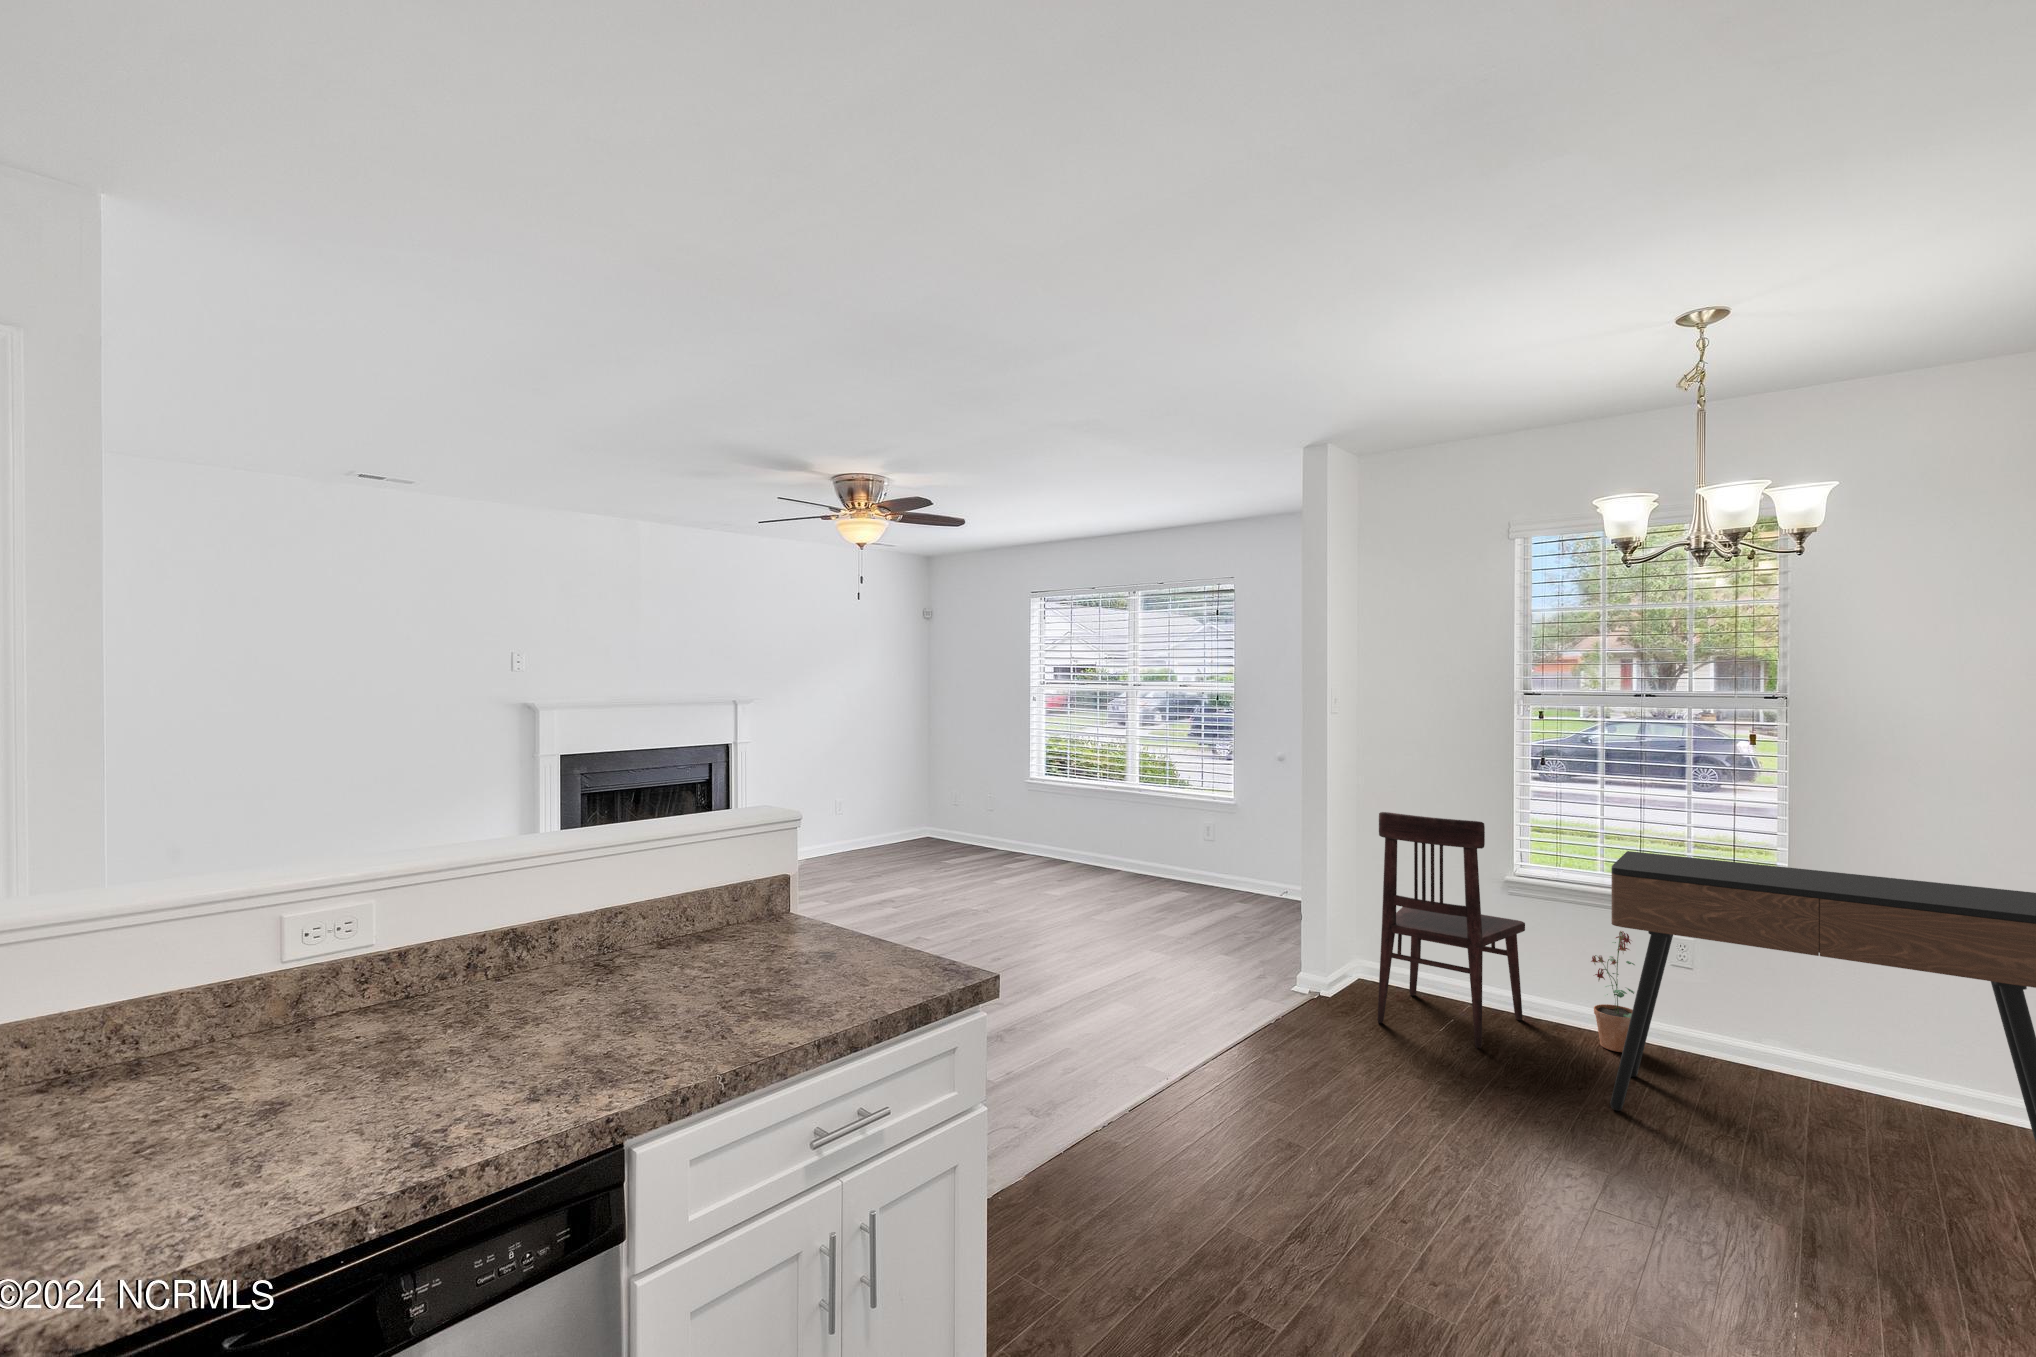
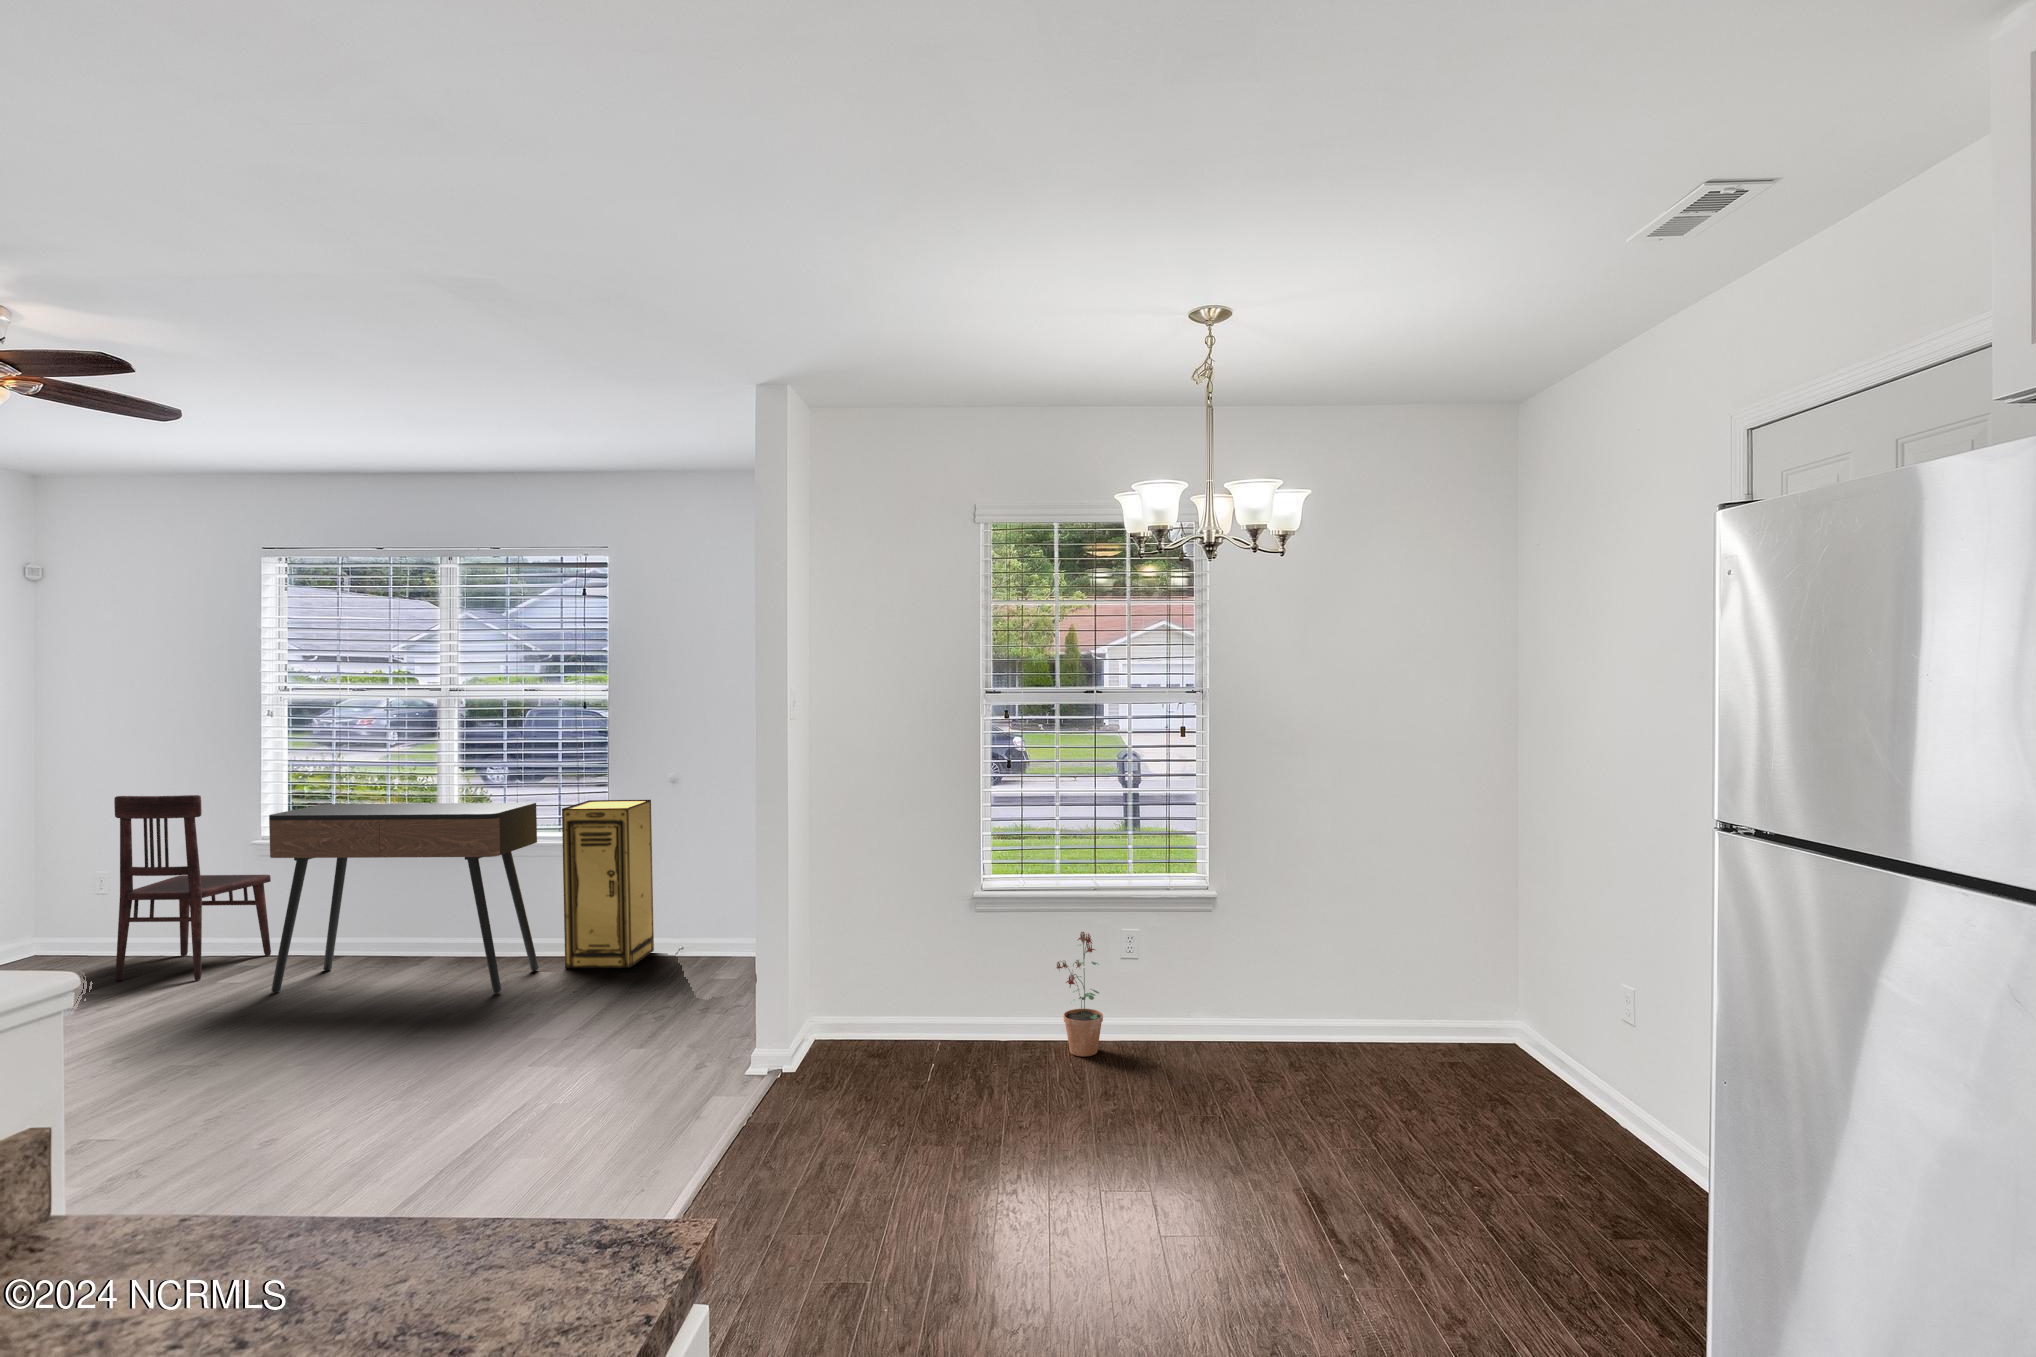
storage cabinet: none [1200,771,1268,902] -> present [562,800,654,968]
dining chair: present [1378,812,1525,1048] -> present [114,795,271,981]
console table: present [1610,851,2036,1142] -> present [269,803,539,993]

